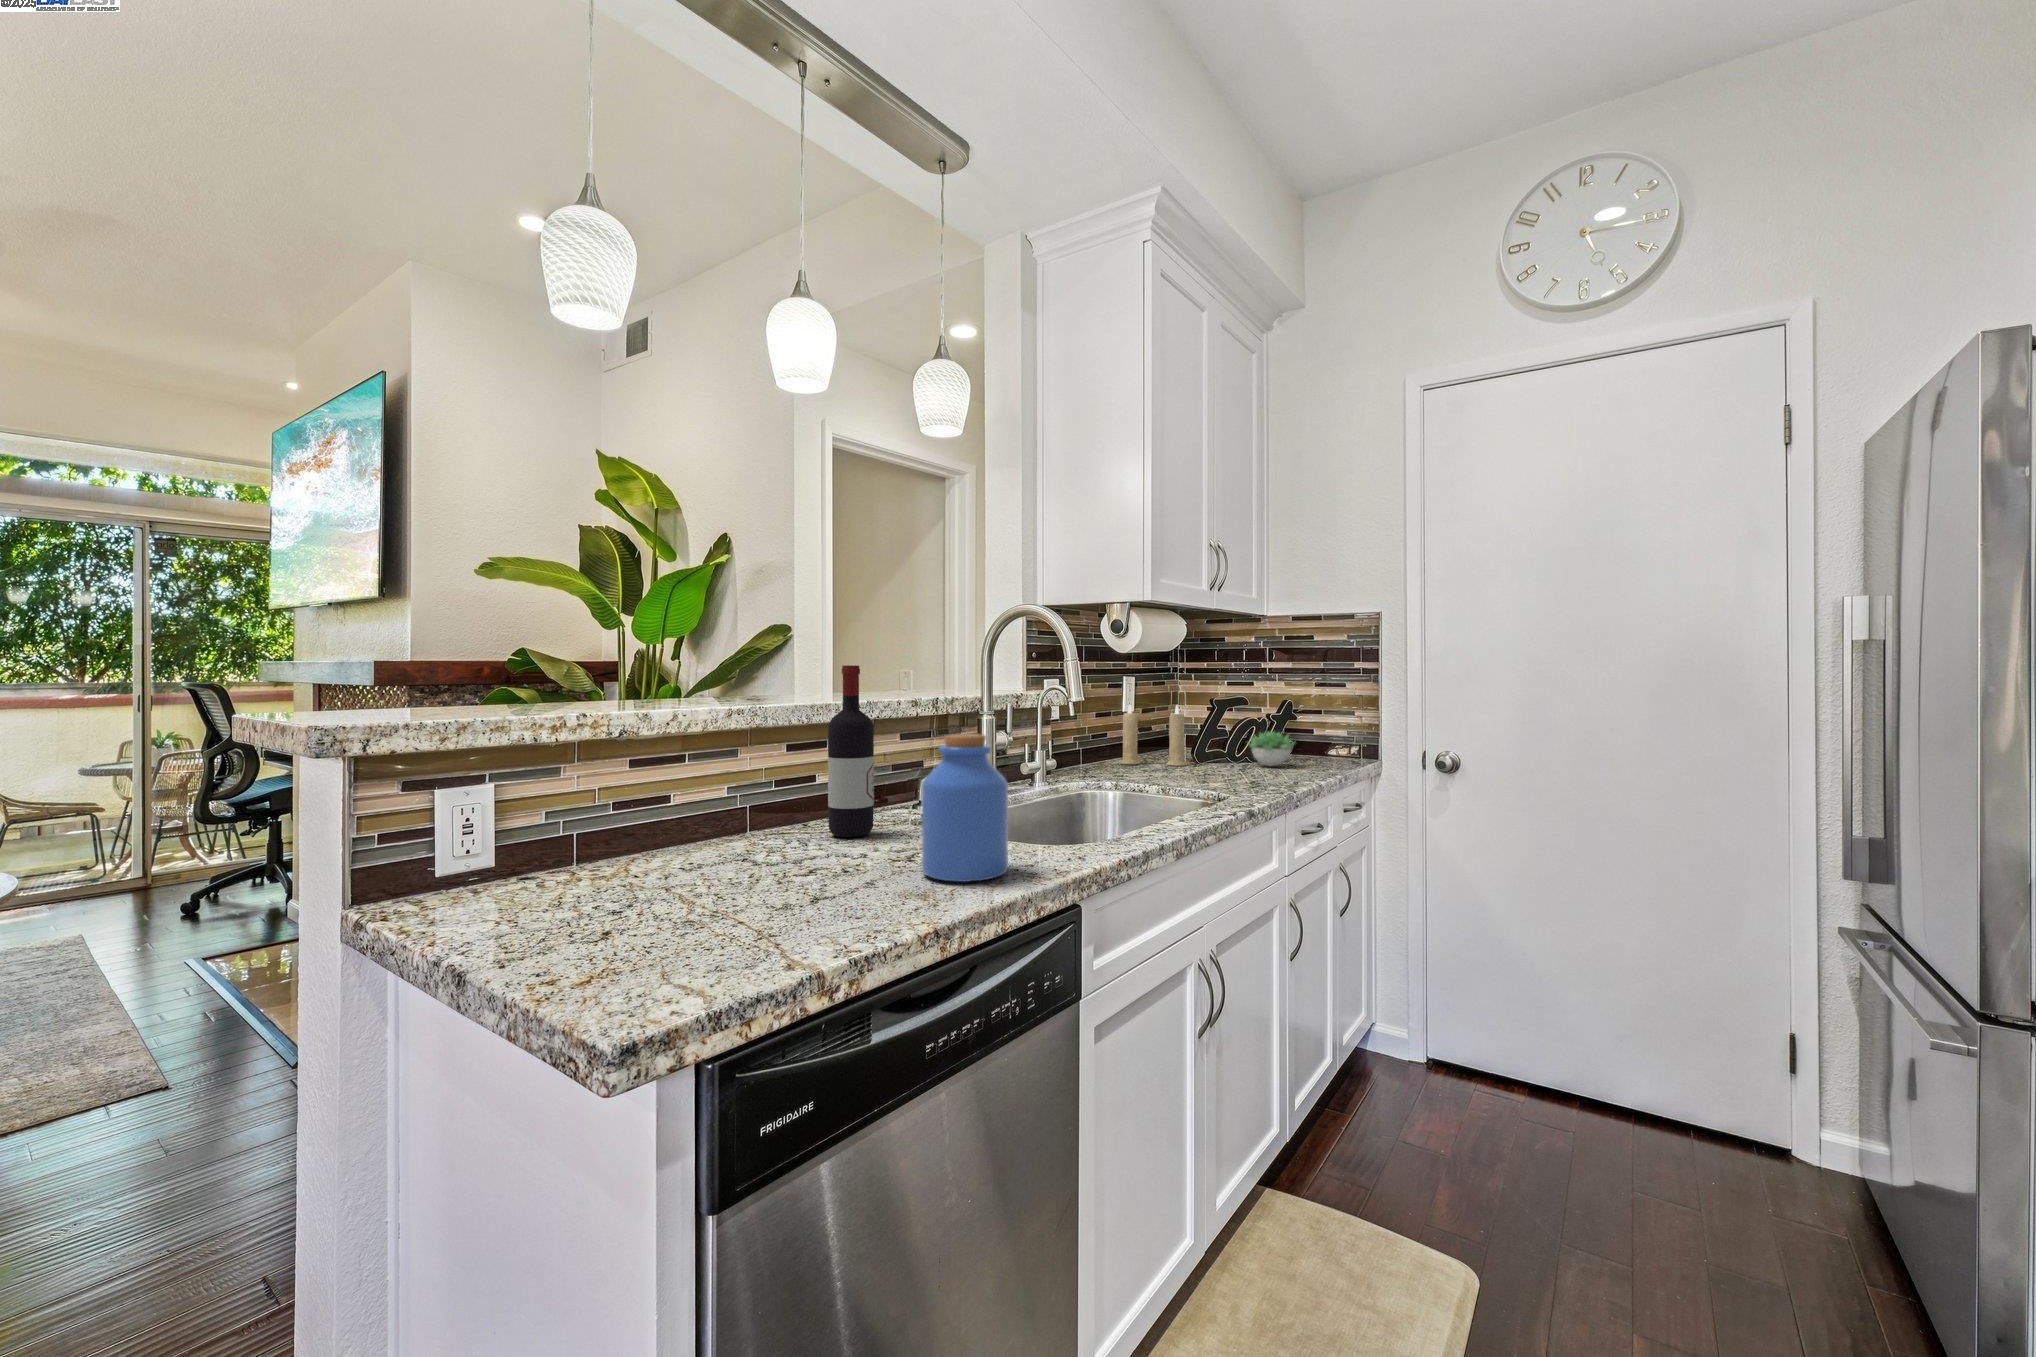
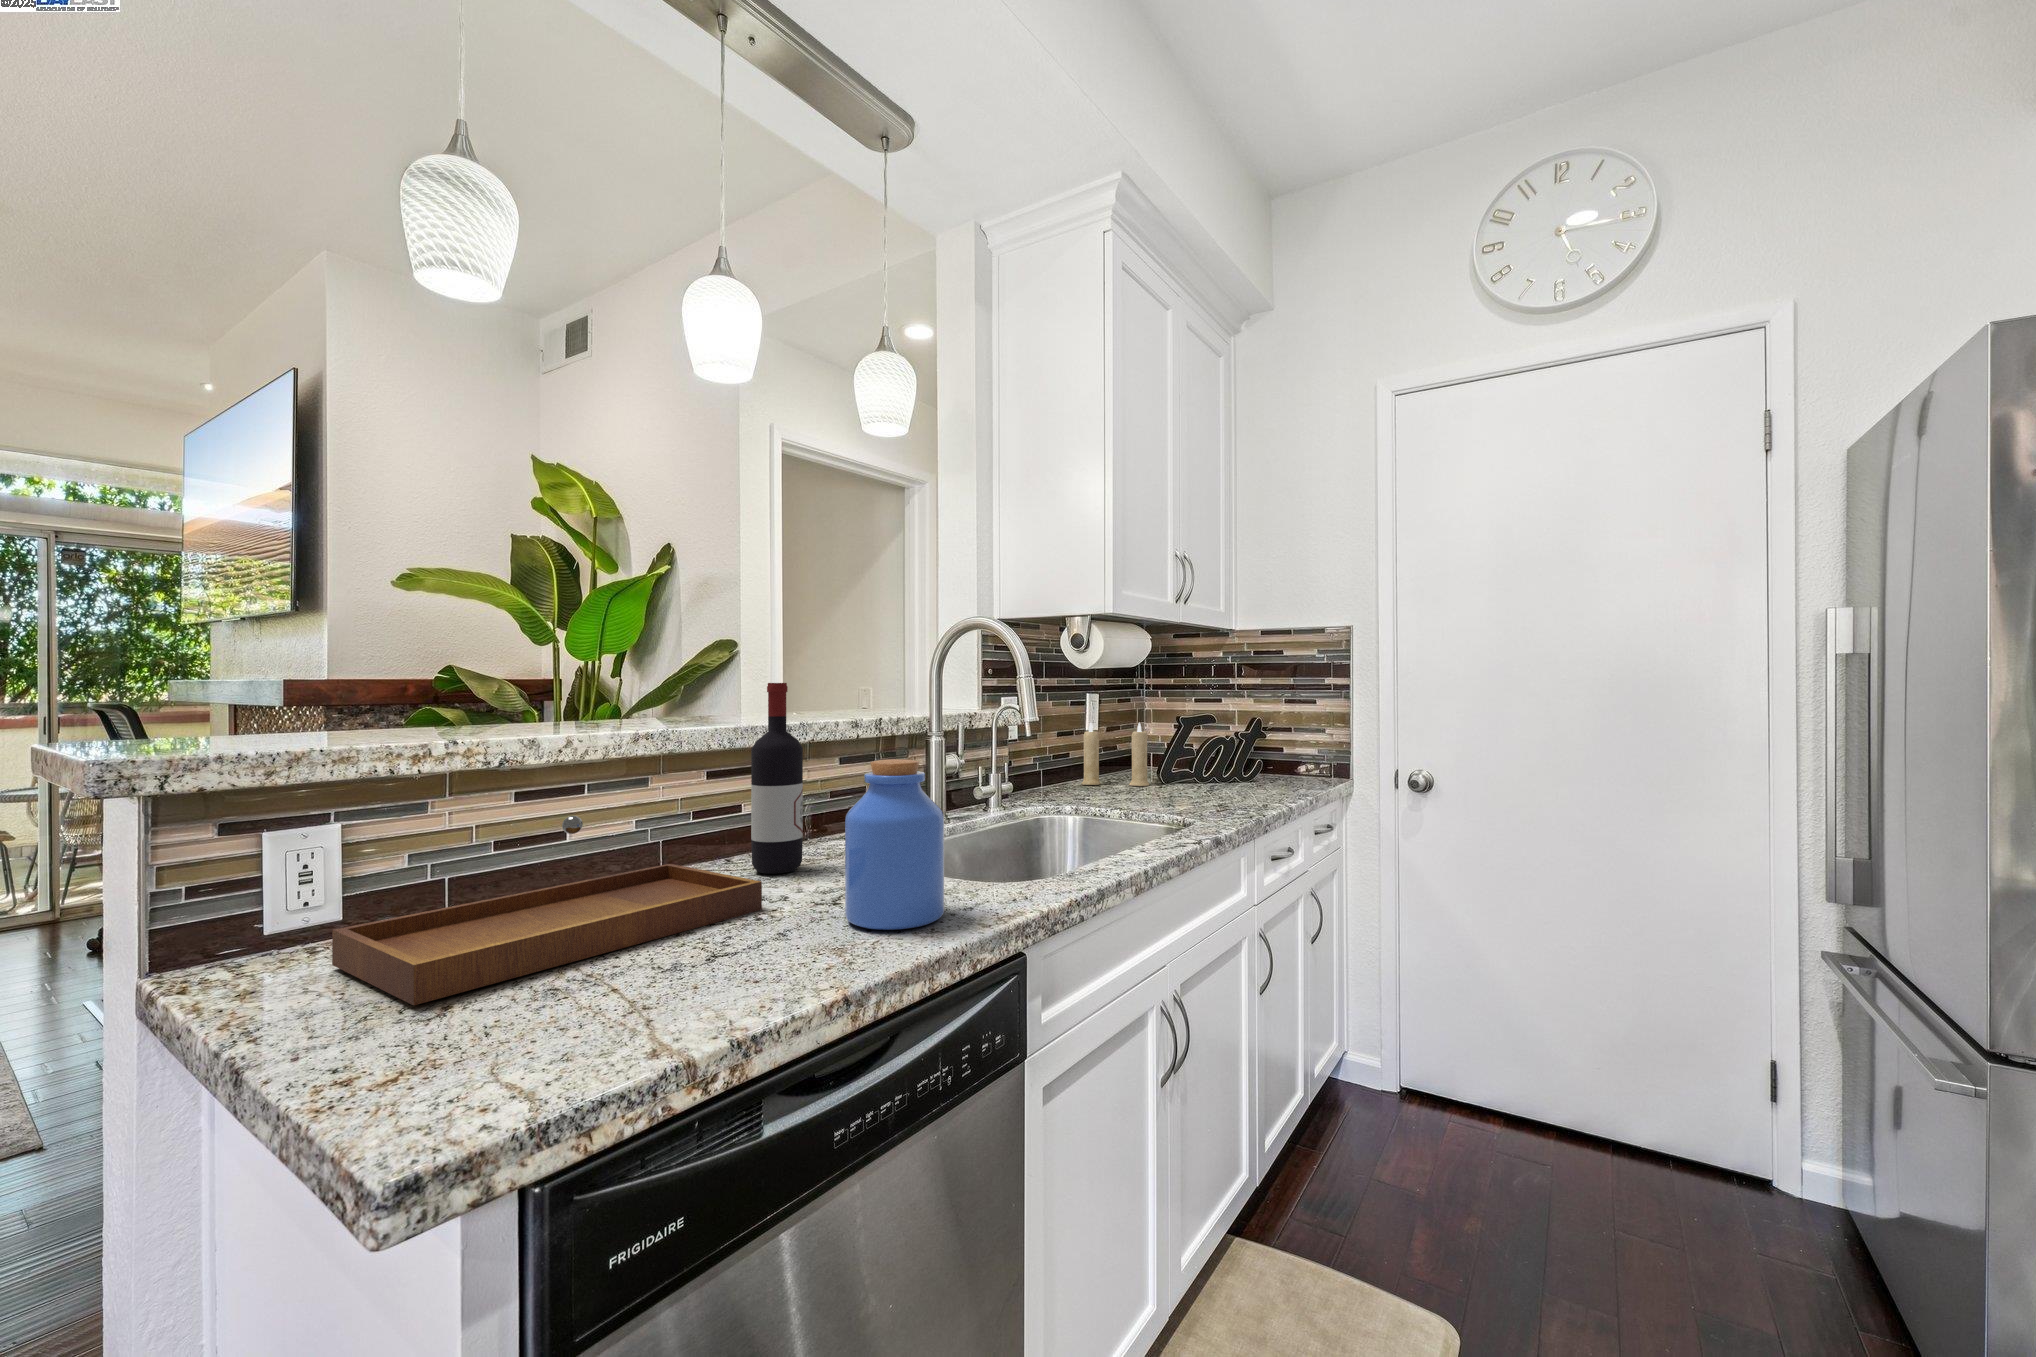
succulent plant: present [1248,732,1295,766] -> none [1211,749,1262,786]
tray: none [499,781,846,931] -> present [332,816,762,1005]

